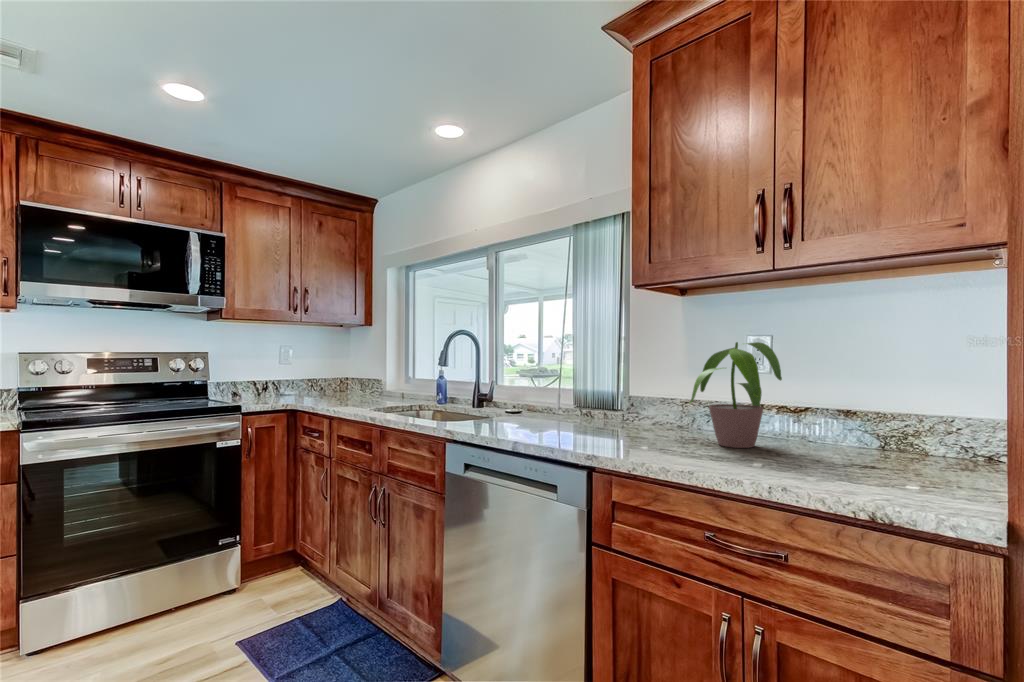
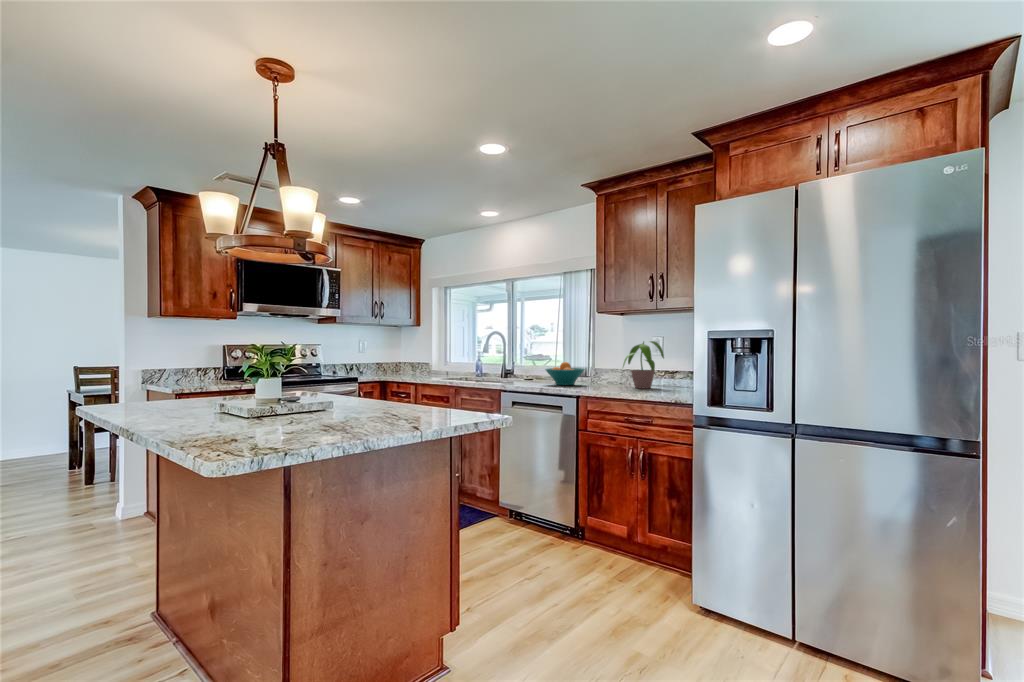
fruit bowl: none [531,384,609,431] -> present [545,362,585,385]

